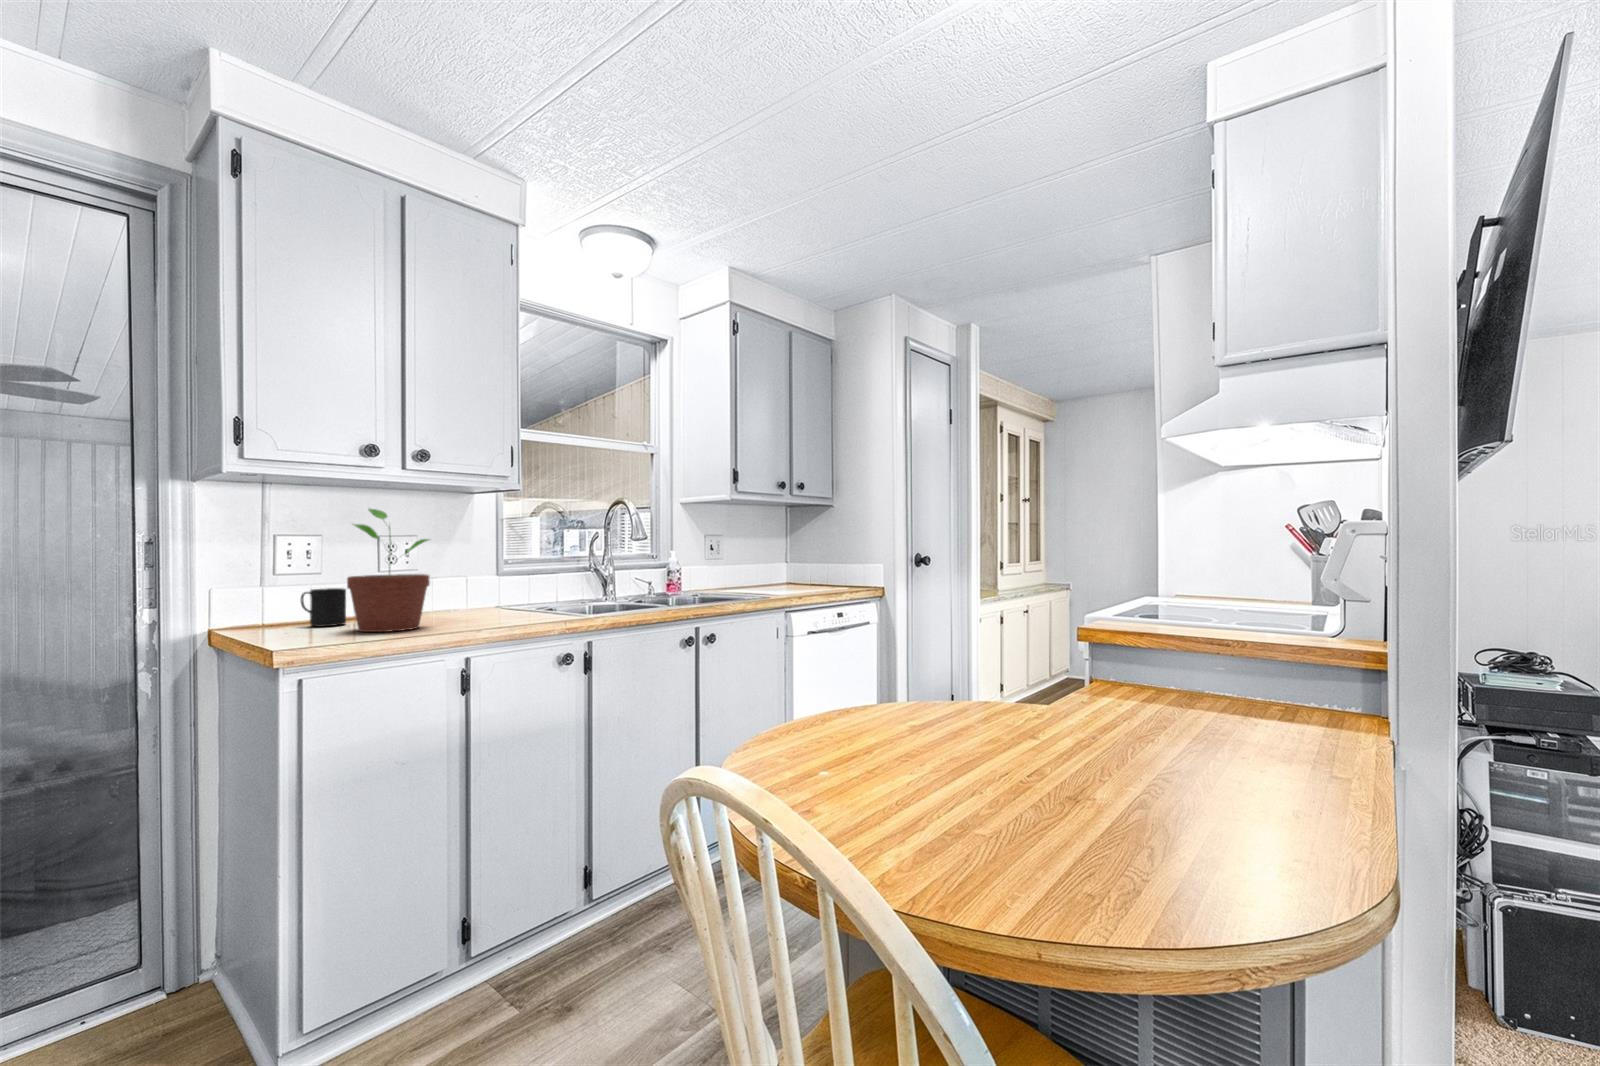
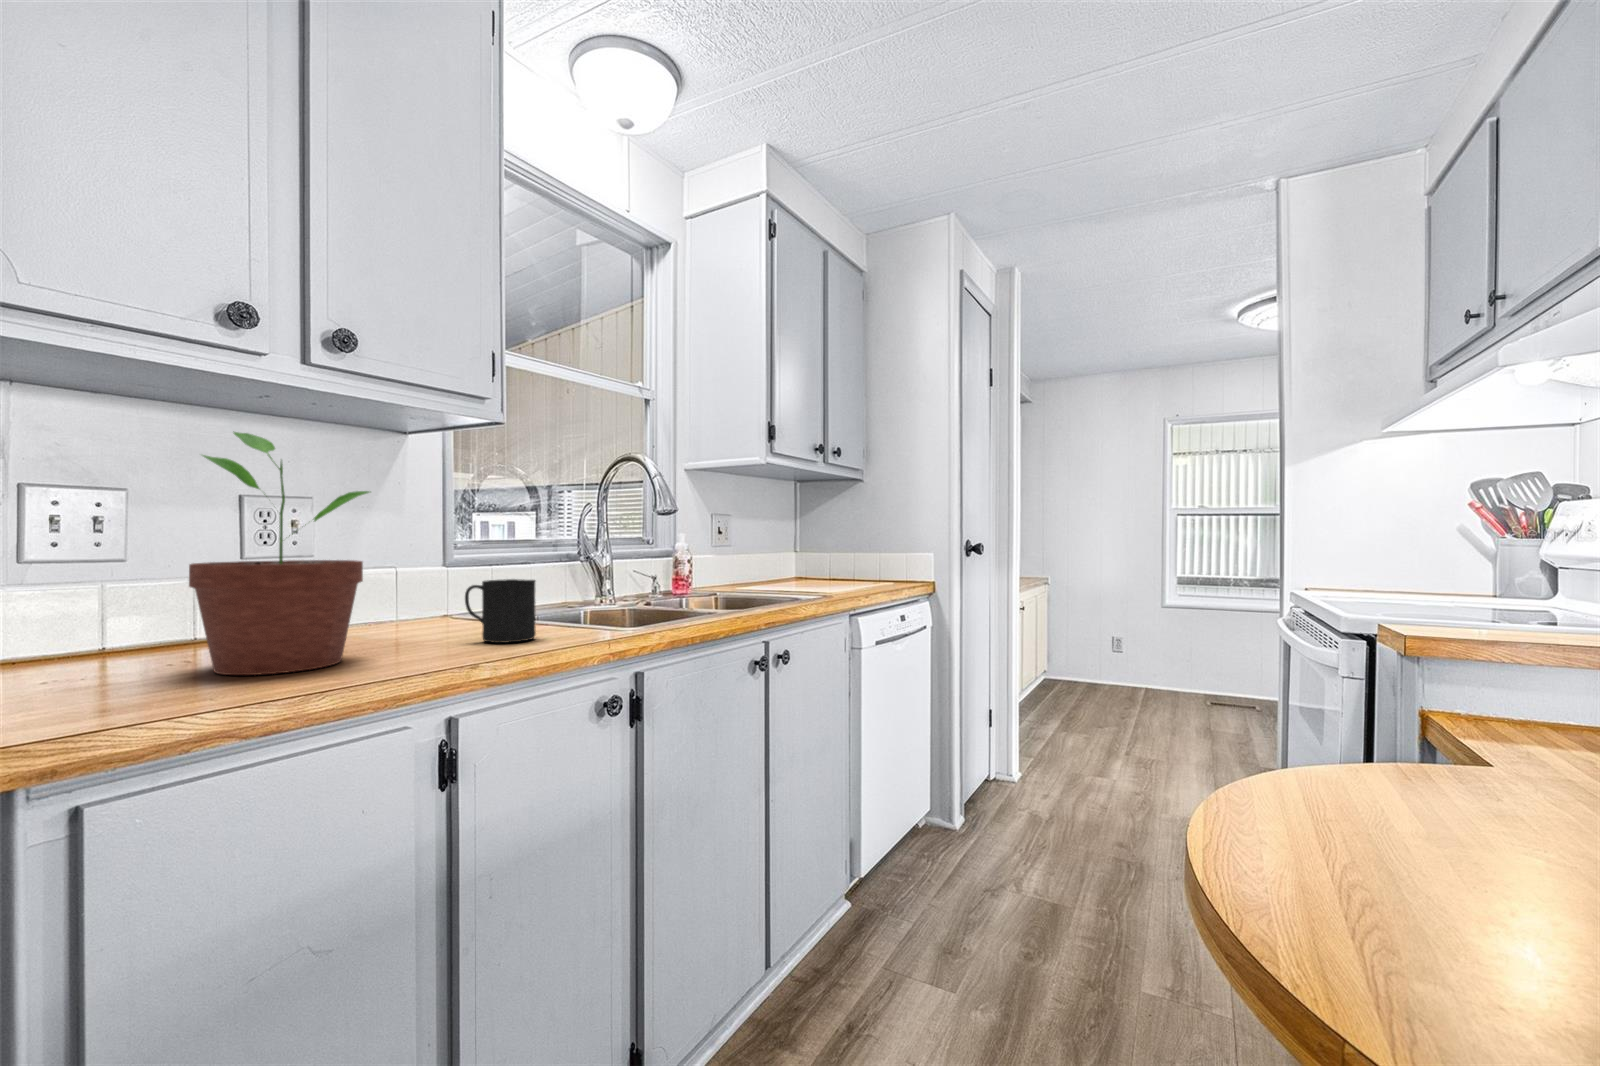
mug: present [301,588,346,627] -> present [465,579,536,643]

